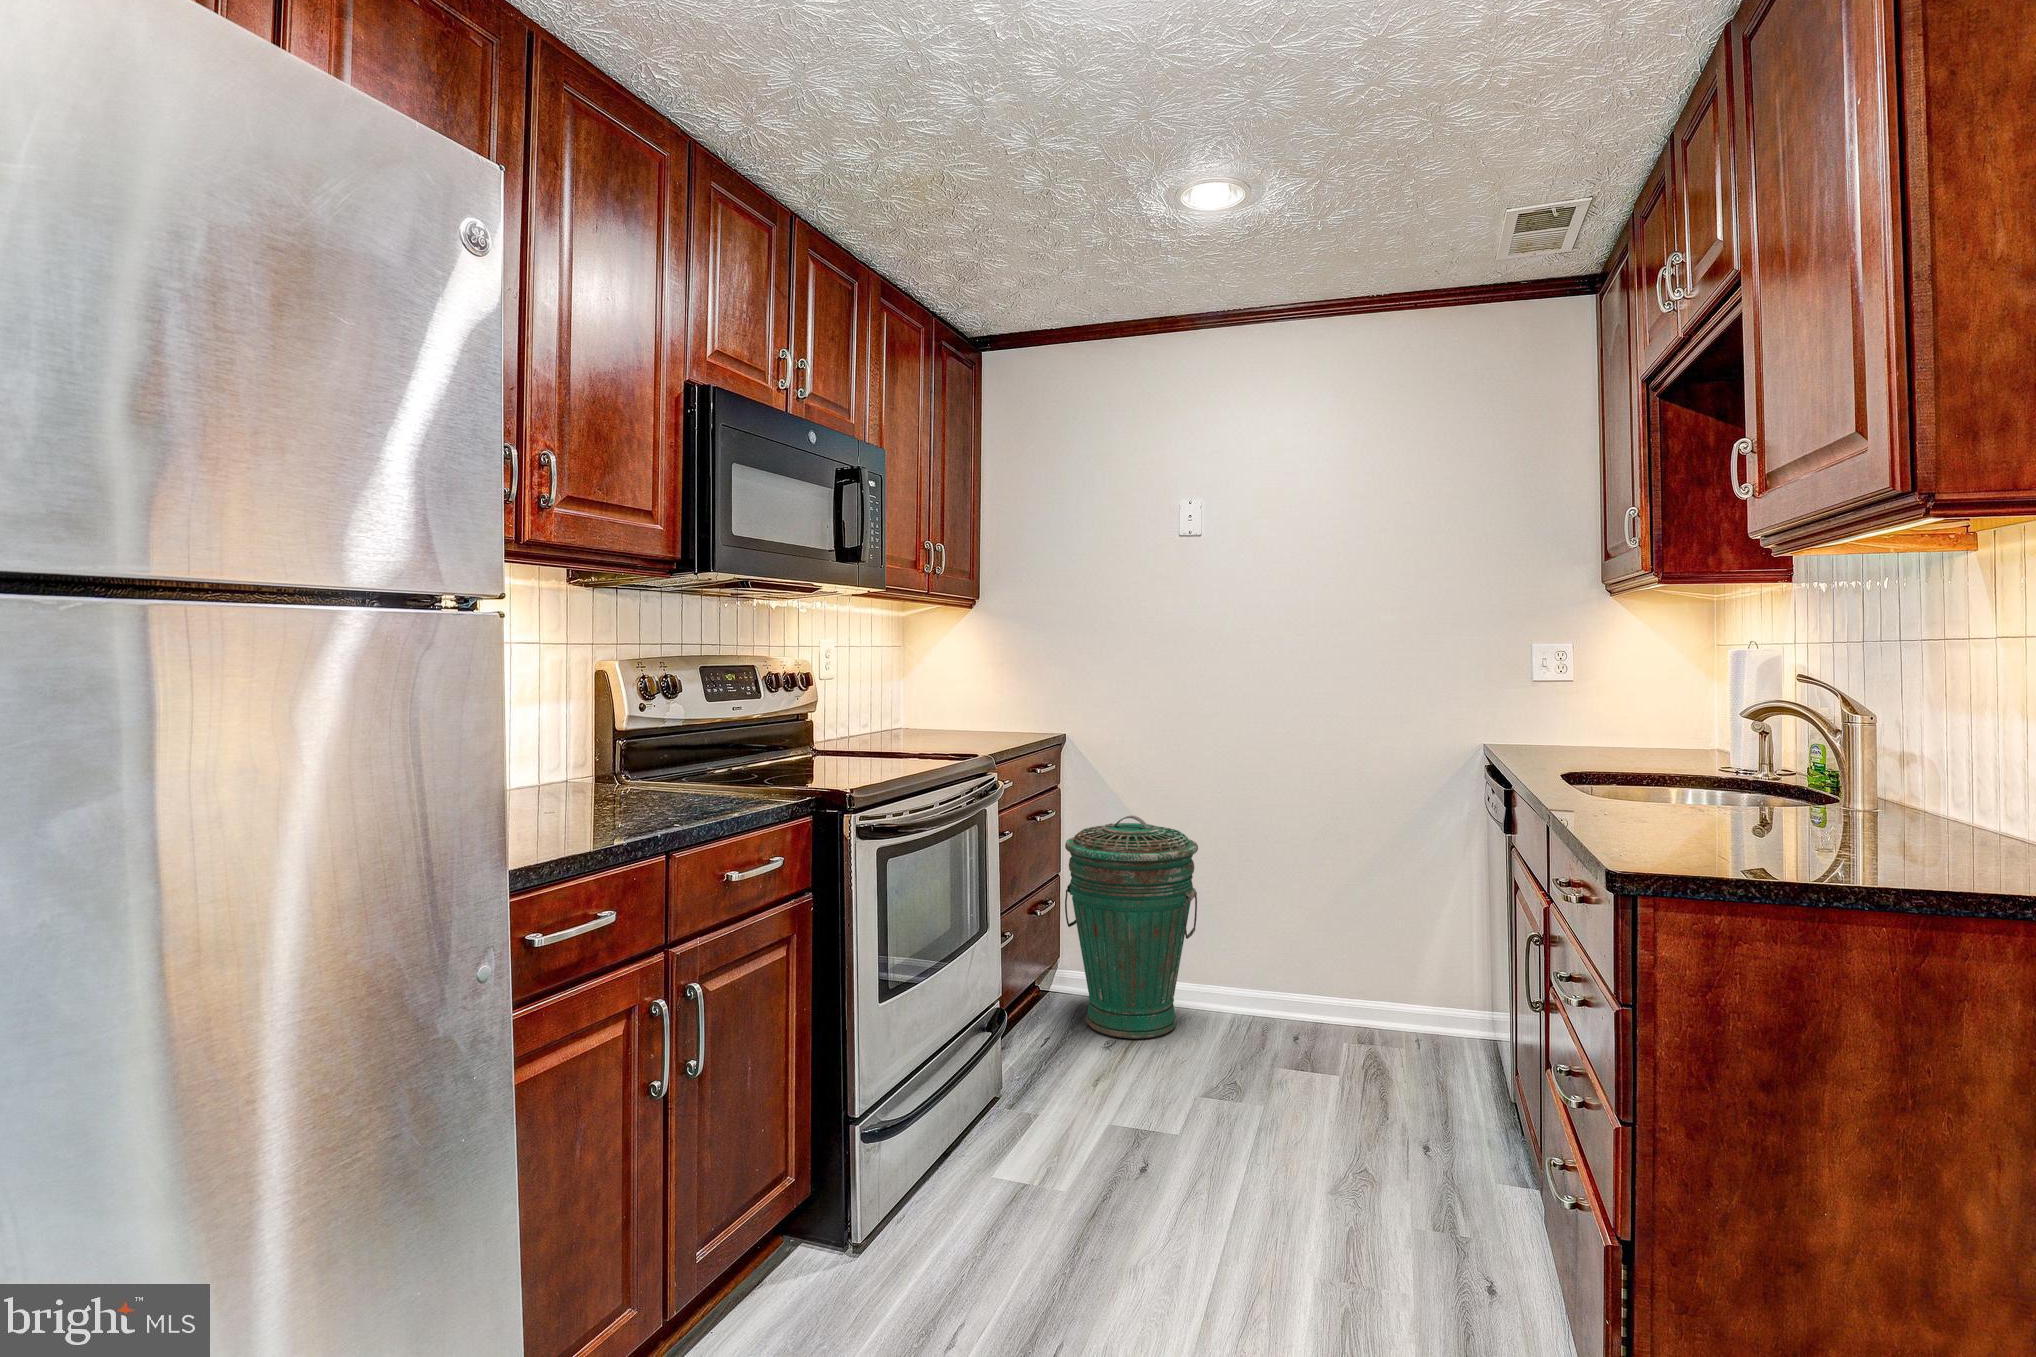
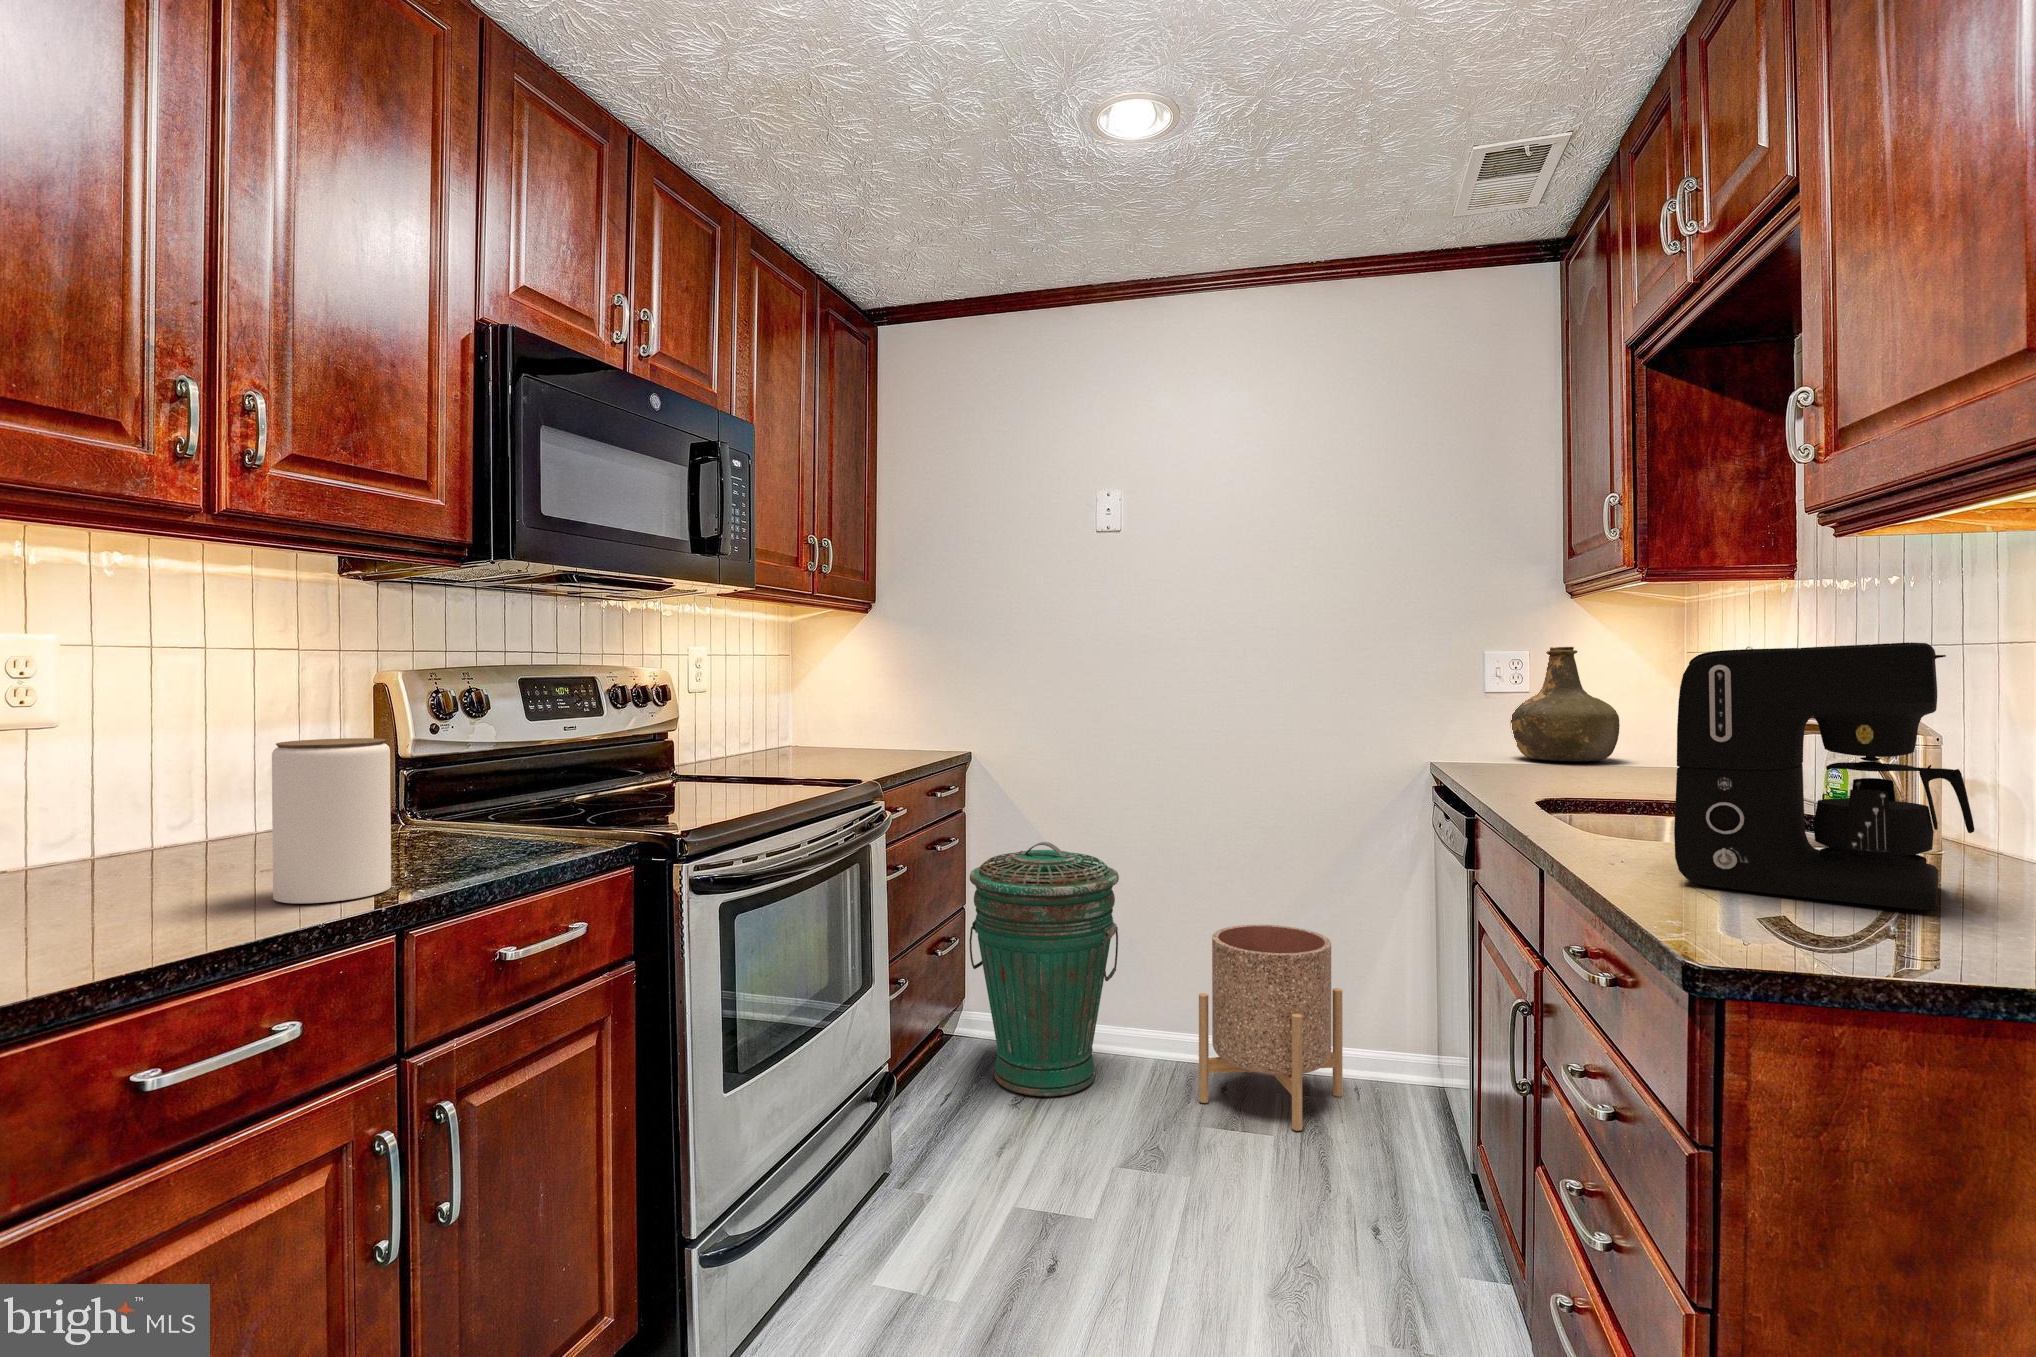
coffee maker: none [1661,639,1903,851] -> present [1674,642,1974,910]
bottle: none [1558,643,1658,746] -> present [1511,647,1620,761]
jar: none [577,711,656,830] -> present [272,738,391,903]
planter: none [1270,892,1400,1071] -> present [1199,925,1343,1131]

